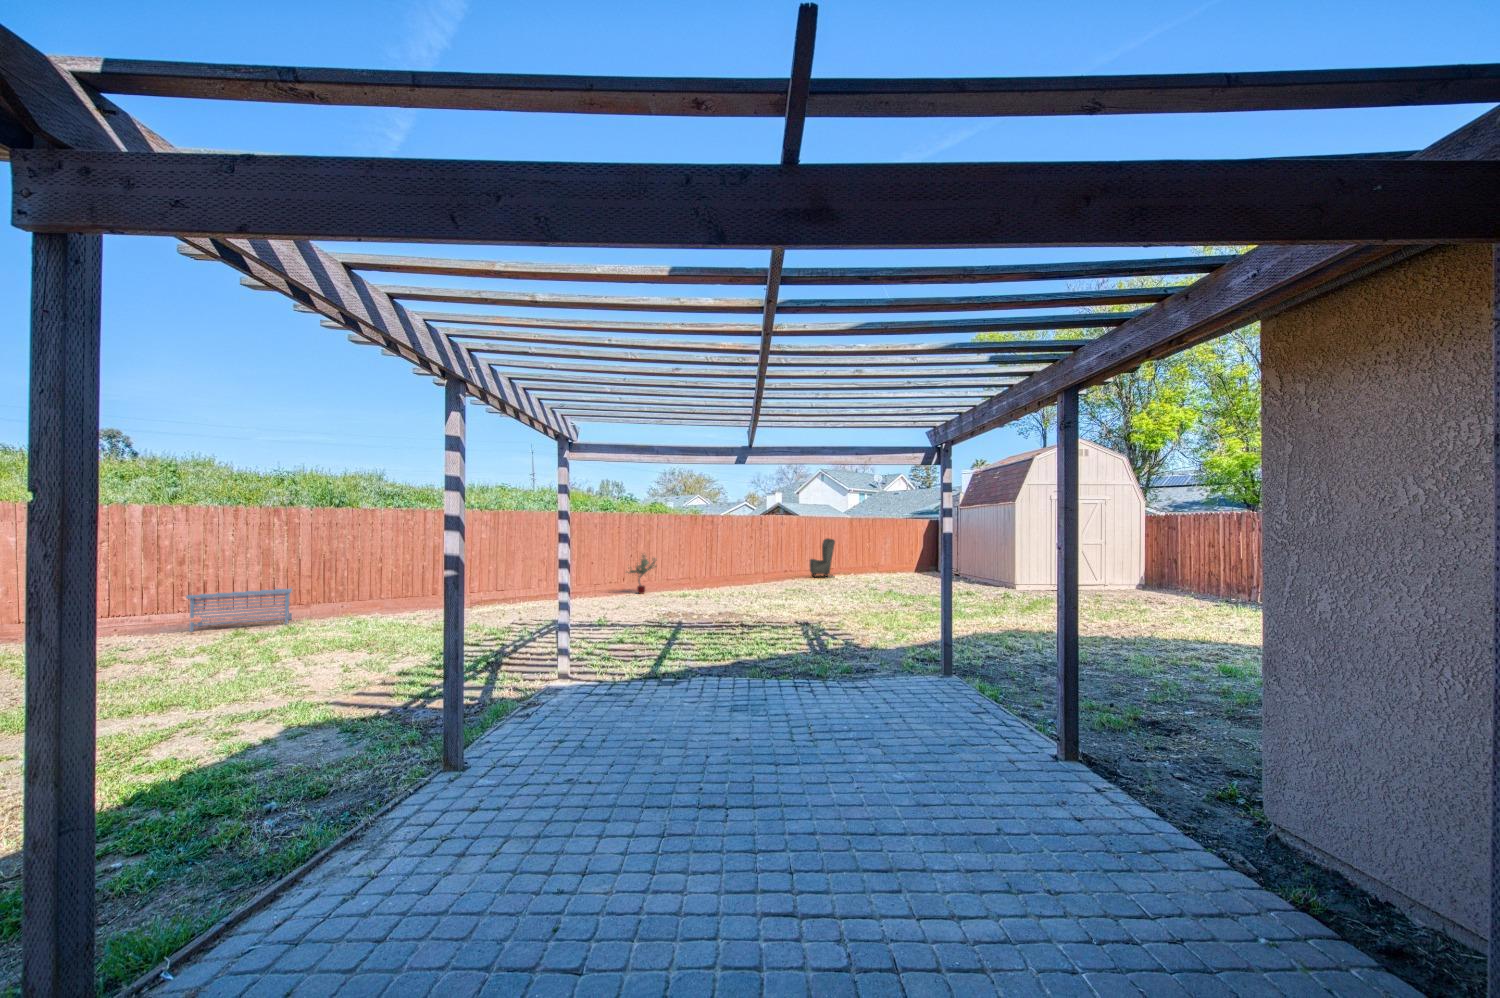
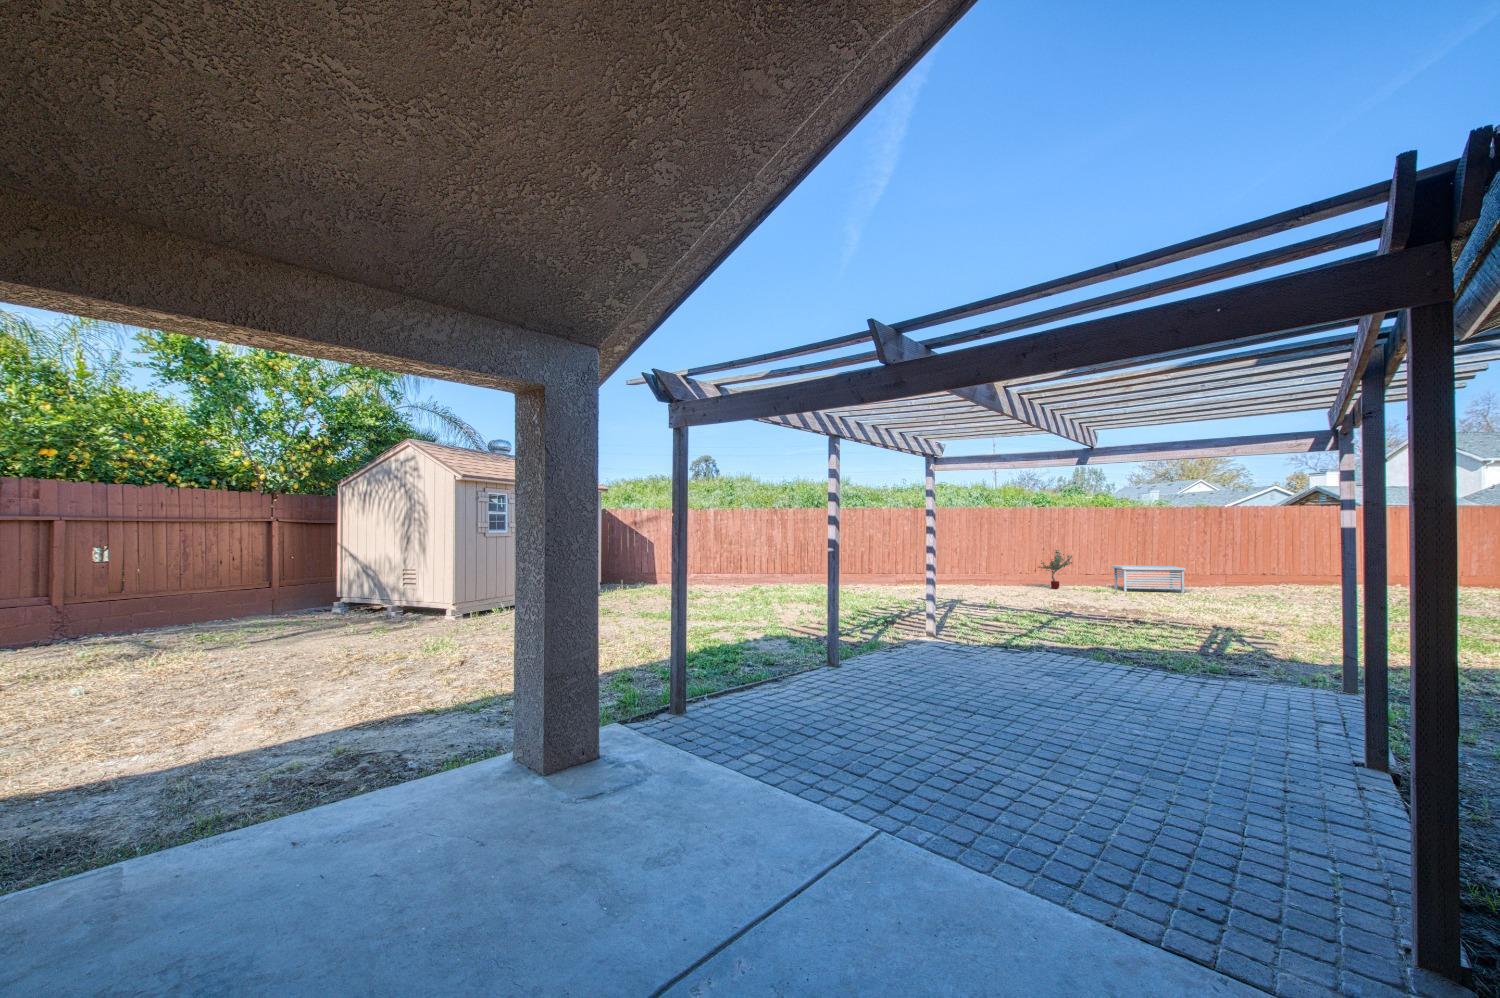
armchair: present [810,539,835,577] -> none [1295,543,1334,592]
storage bench: present [186,588,292,632] -> present [1111,565,1186,593]

